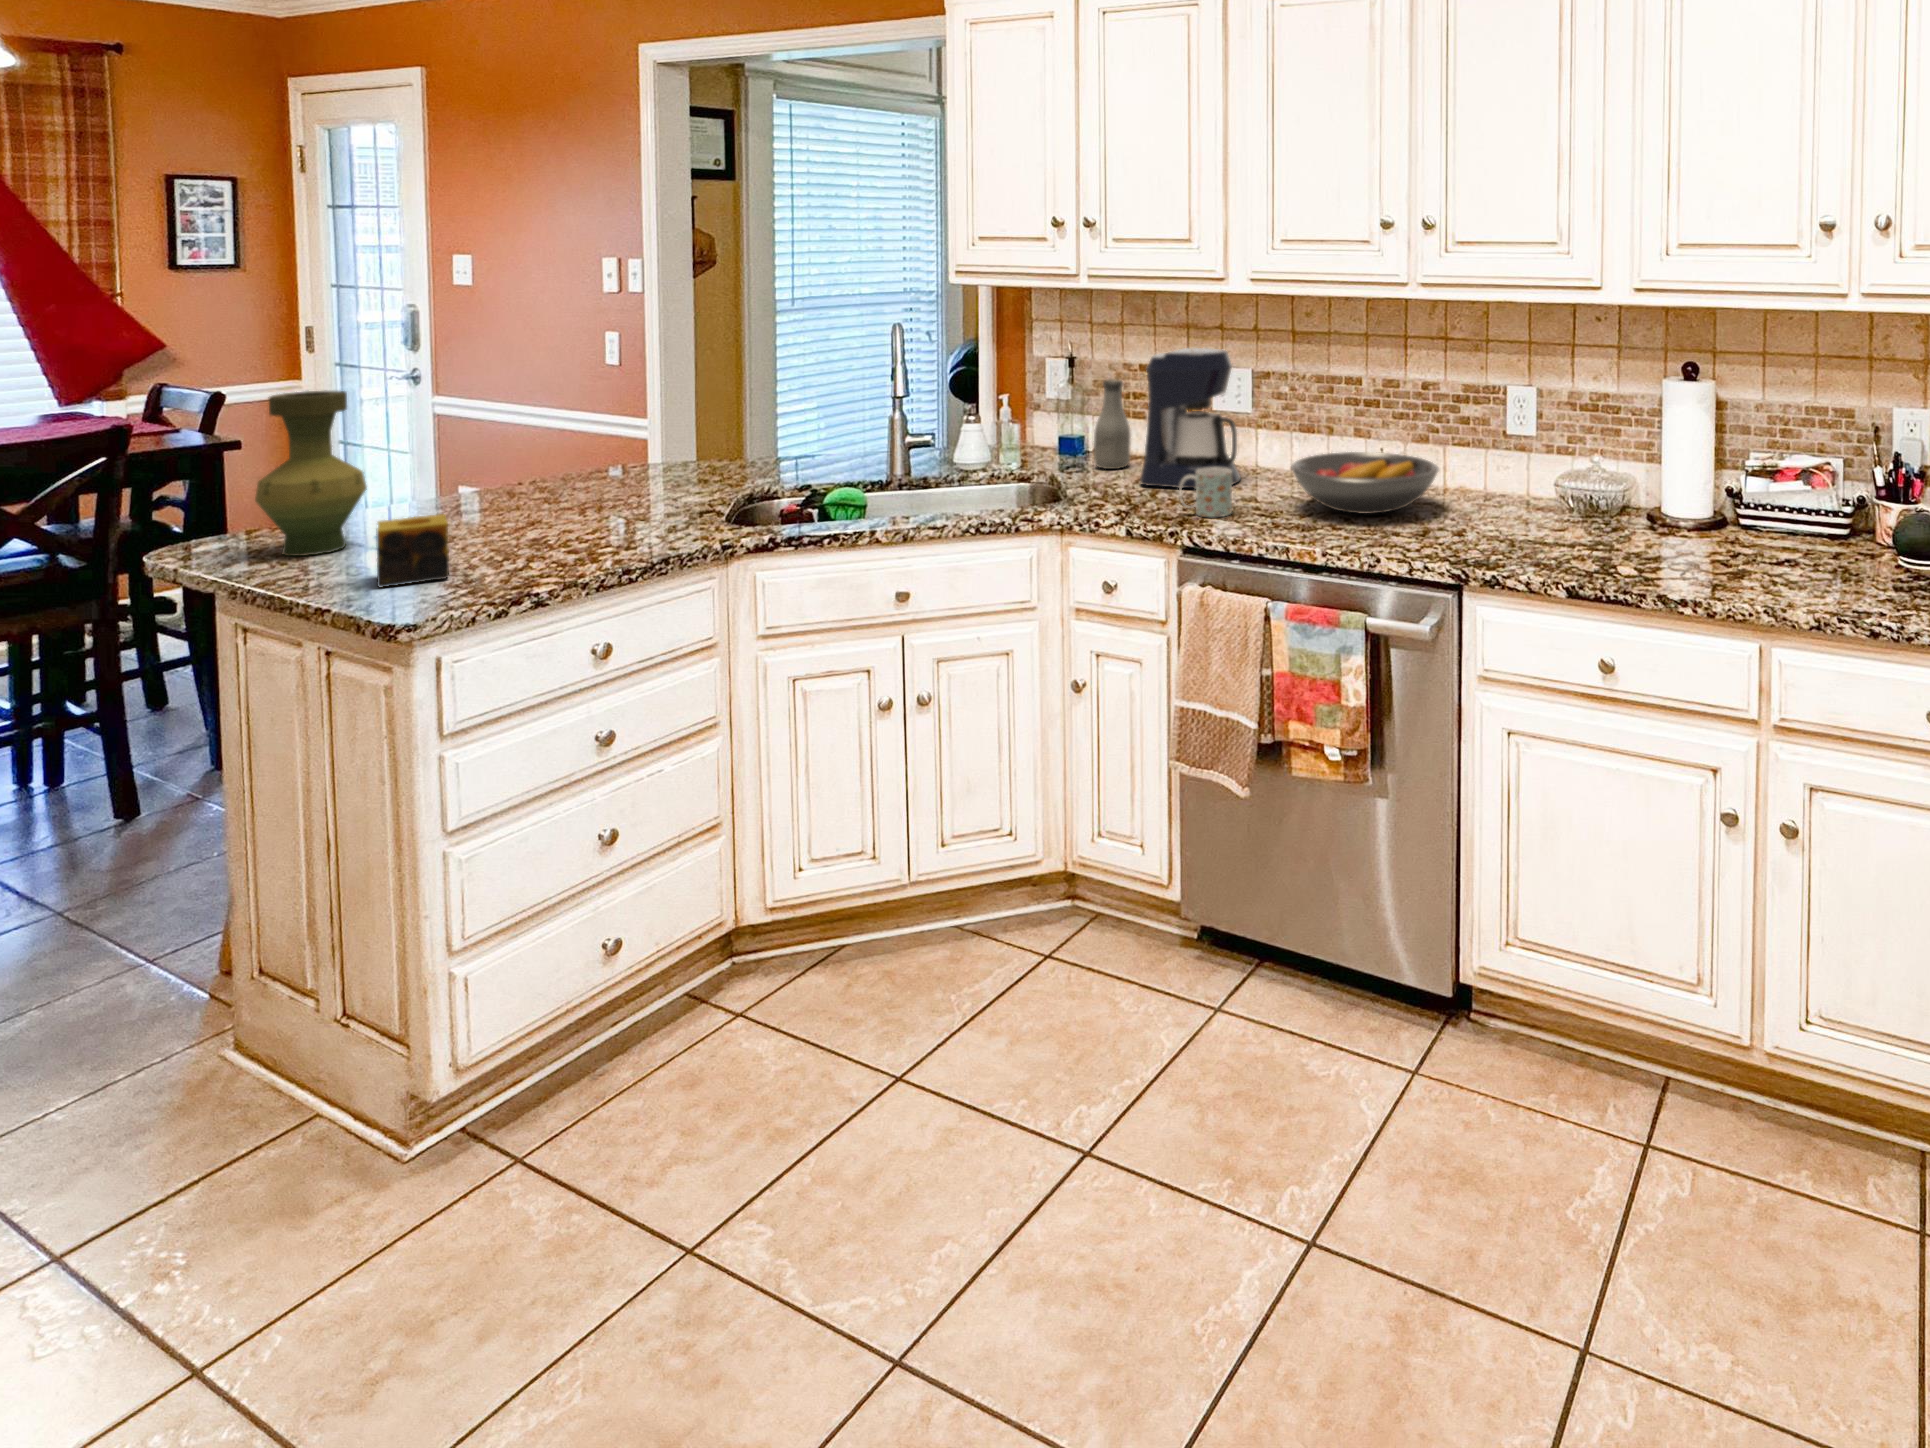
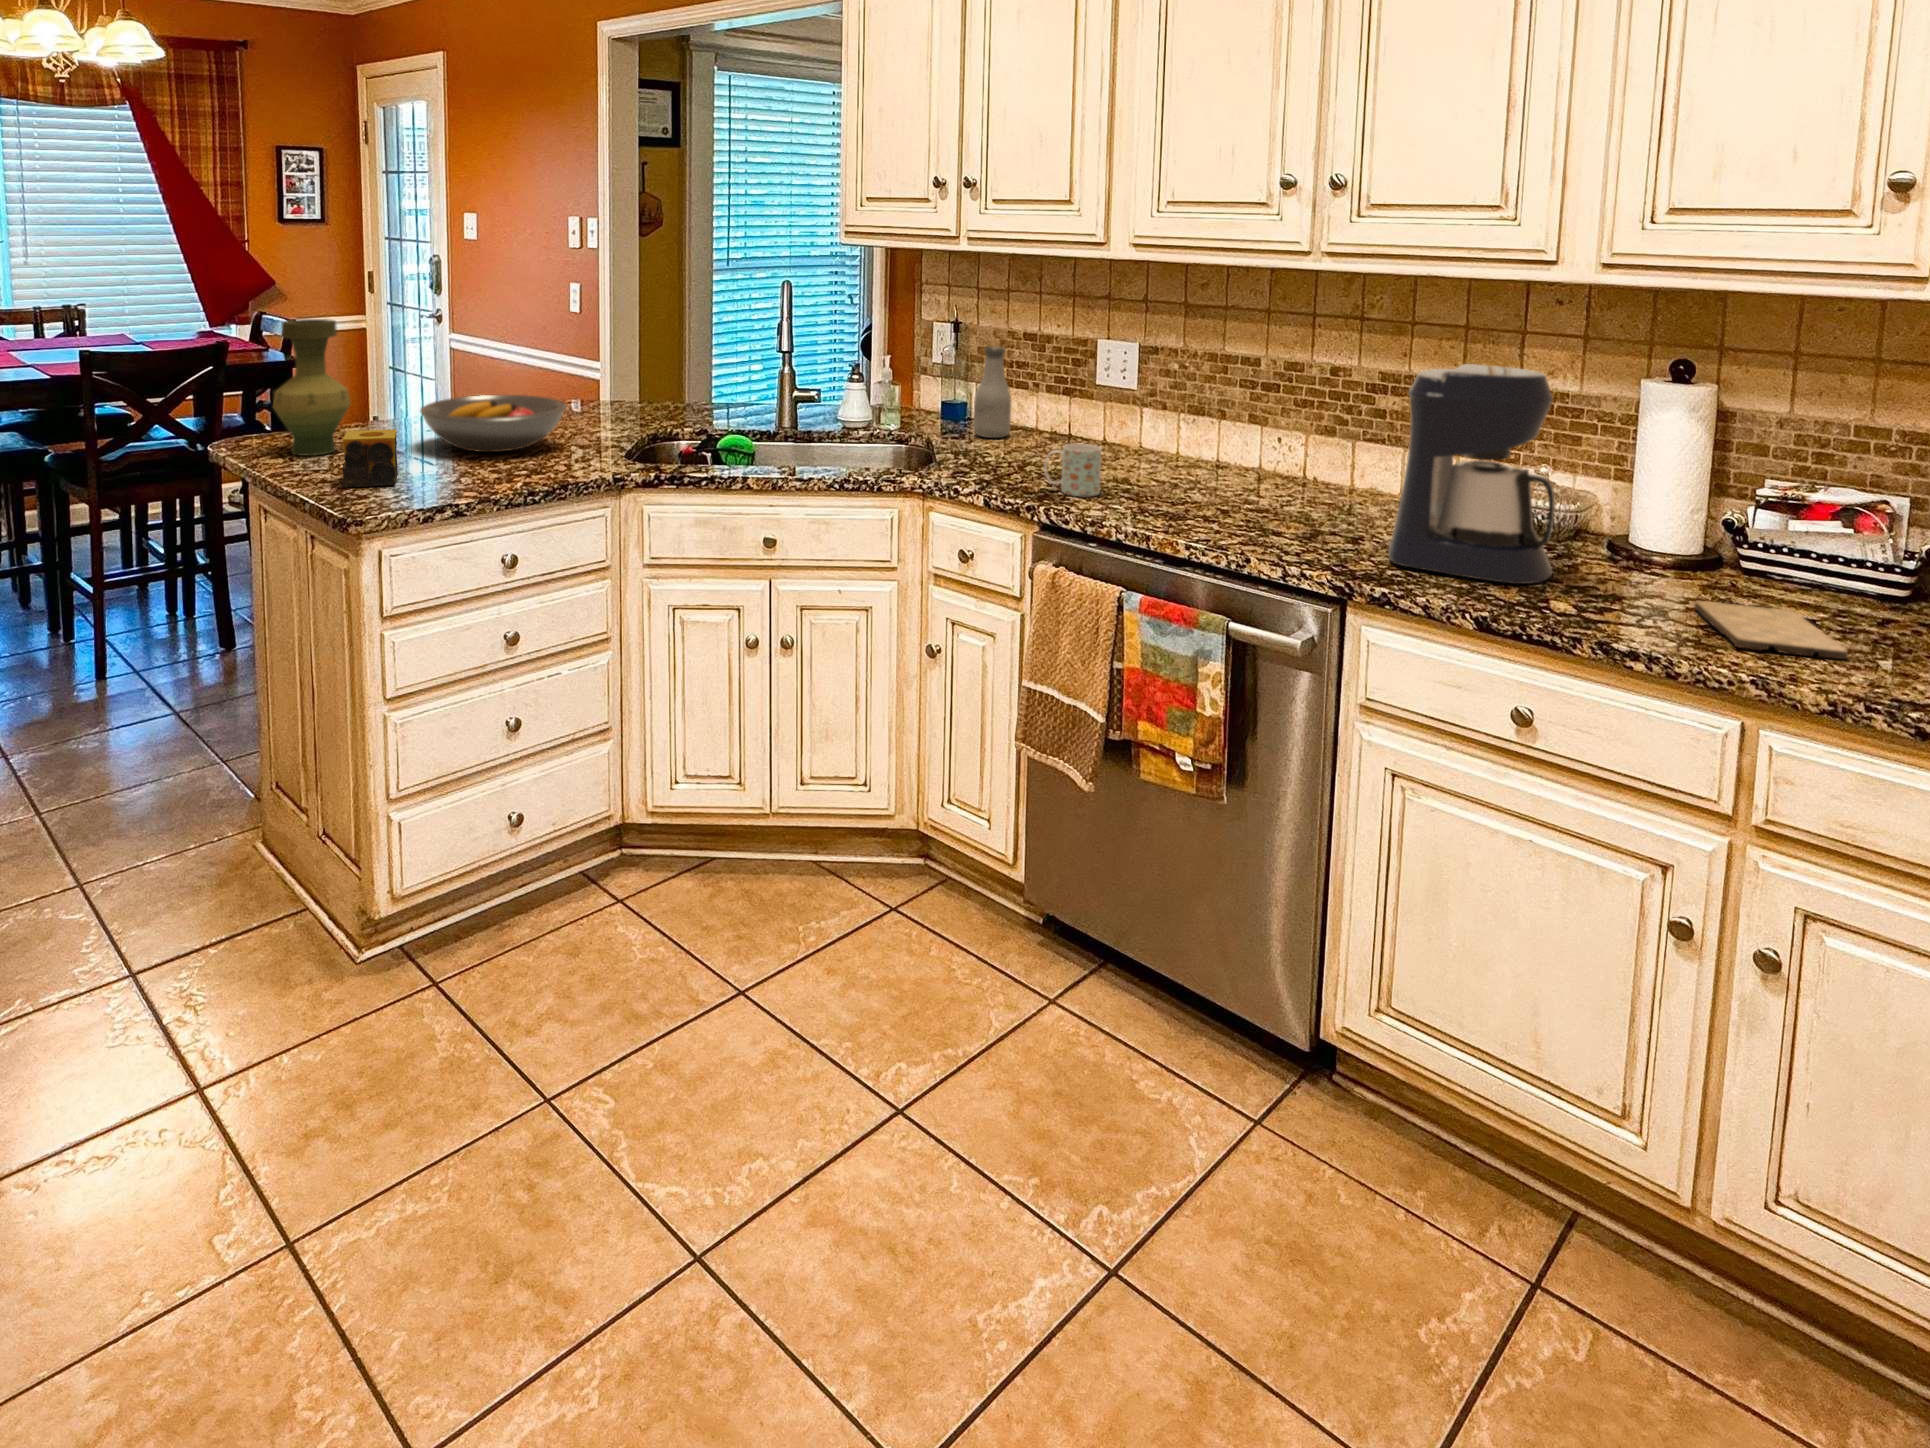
coffee maker: present [1140,348,1241,489] -> present [1388,364,1555,584]
fruit bowl: present [1291,452,1439,514] -> present [420,395,566,452]
cutting board: none [1716,554,1821,587] -> present [1694,601,1848,659]

